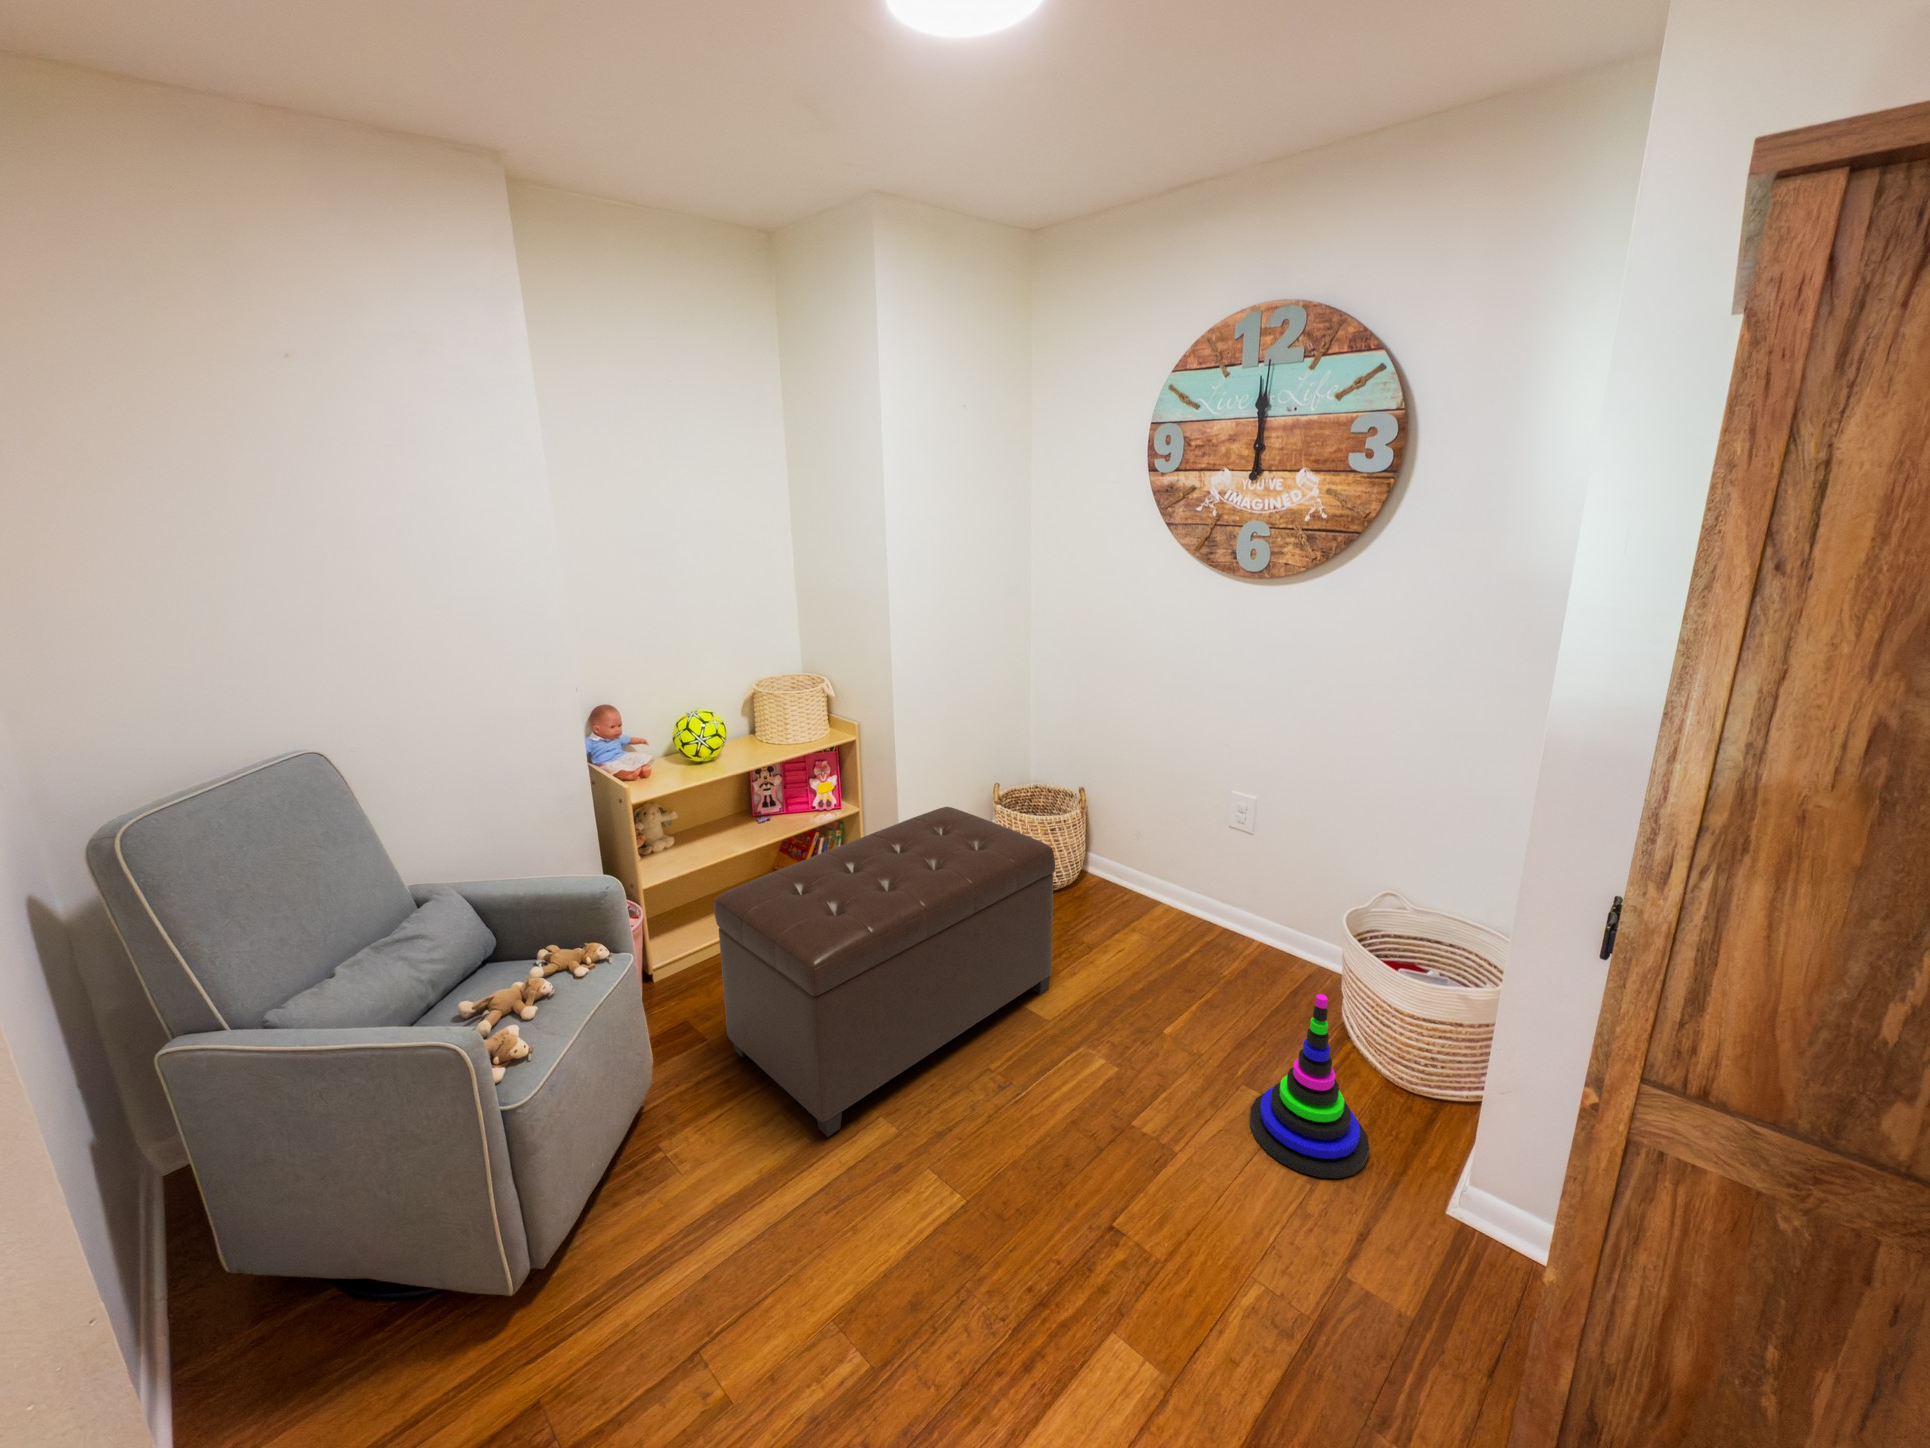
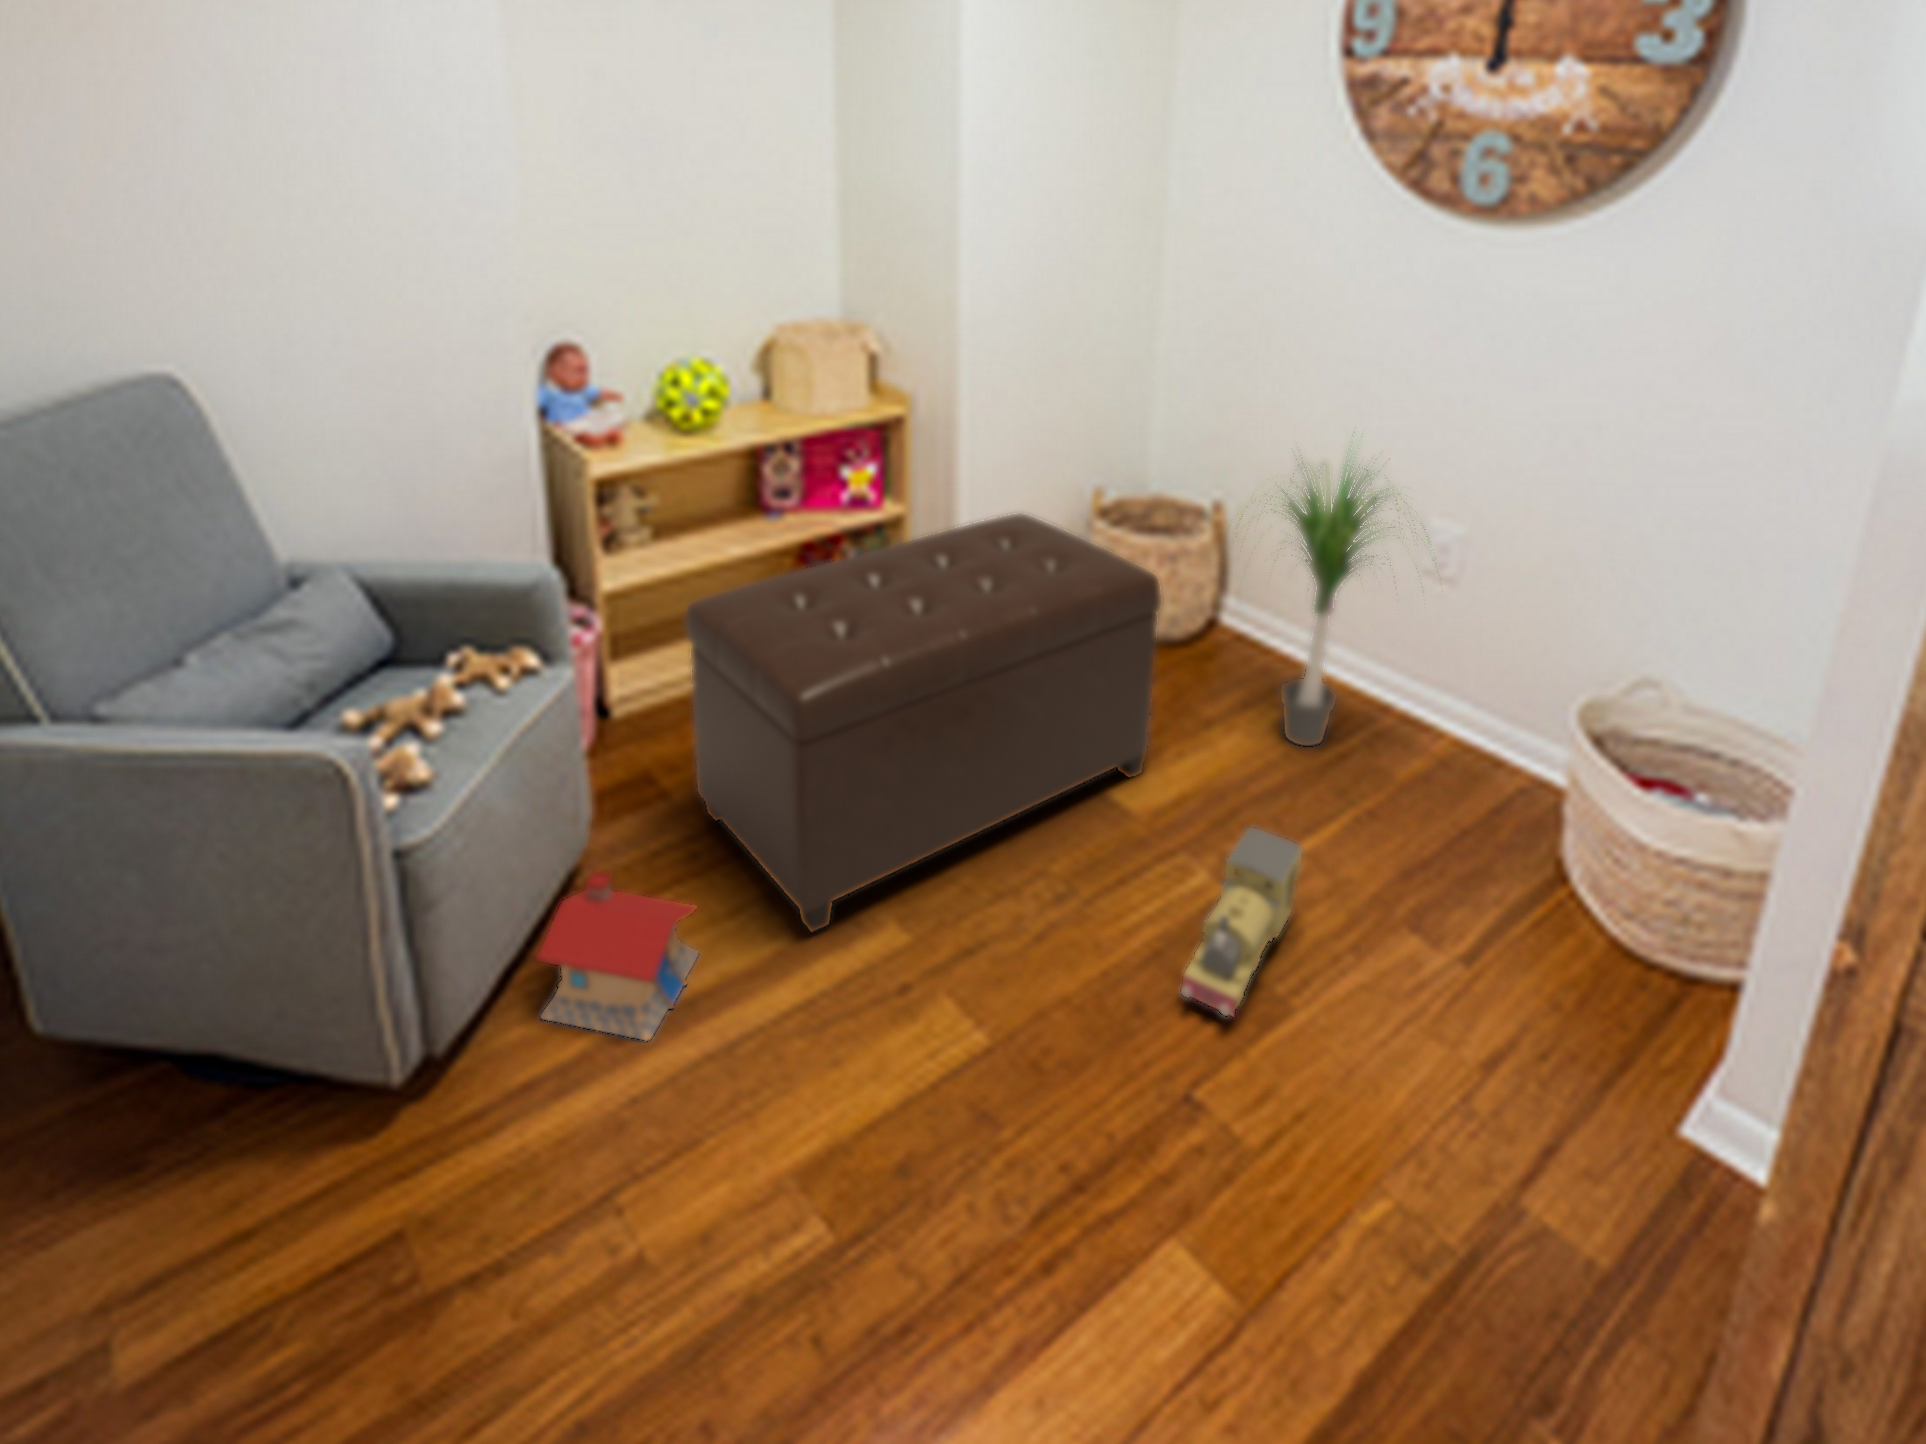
potted plant: none [1087,727,1248,958] -> present [1235,462,1429,746]
stacking toy: present [1250,994,1369,1178] -> none [1402,806,1572,1068]
toy train: none [1101,1024,1174,1166] -> present [1182,828,1302,1017]
toy house: none [625,1109,746,1235] -> present [537,872,698,1040]

